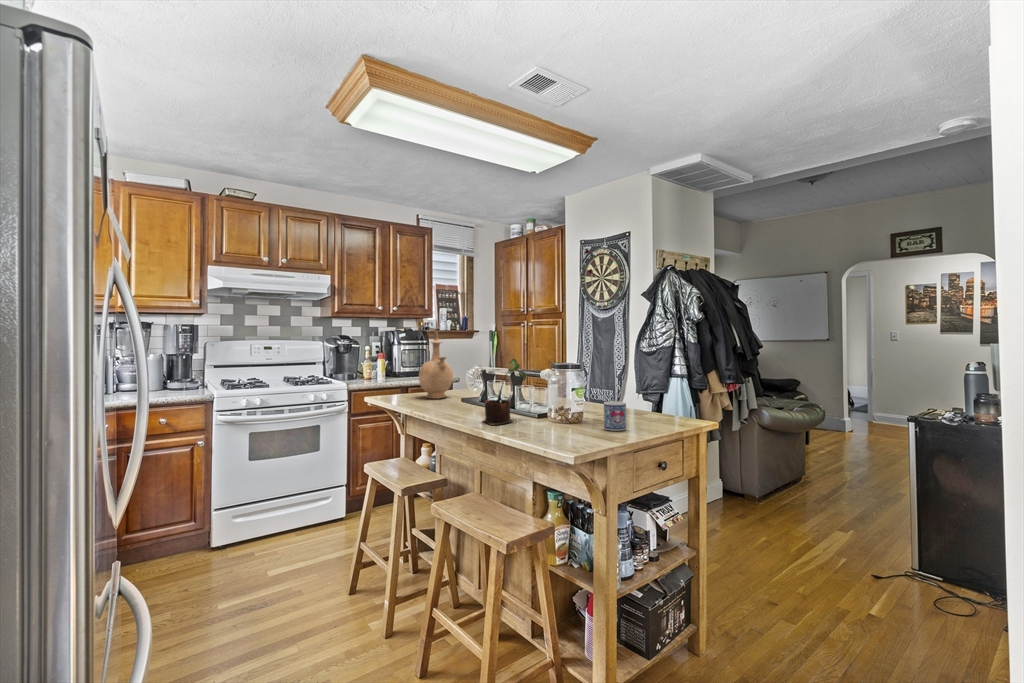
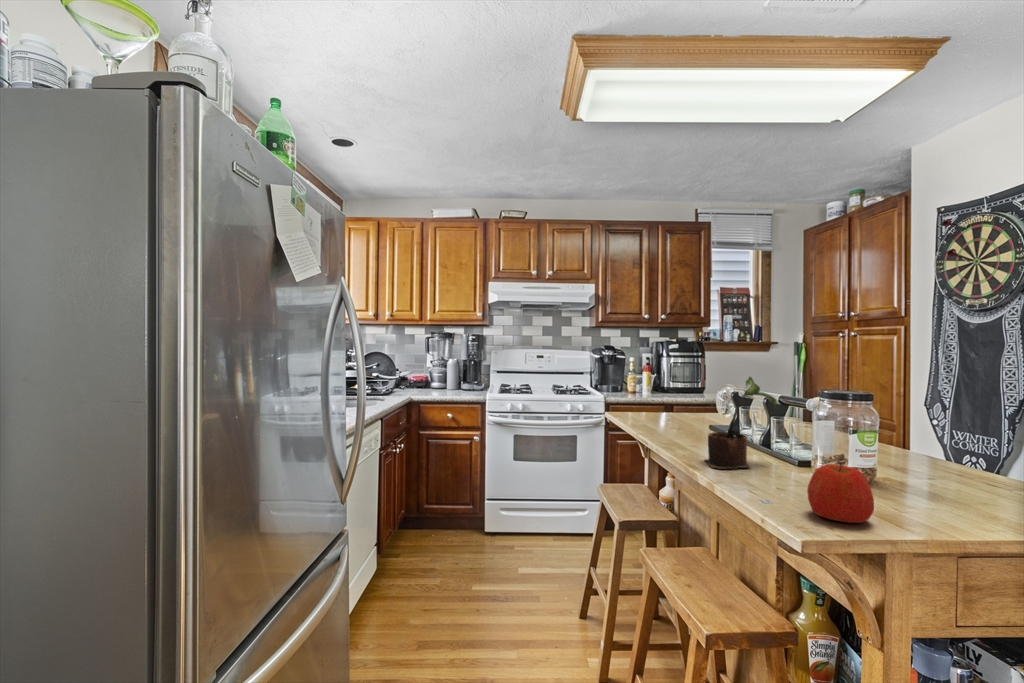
vase: present [419,332,453,399] -> none [658,340,701,421]
mug: present [604,401,626,431] -> none [913,460,966,518]
apple: none [561,408,594,440] -> present [807,465,874,523]

